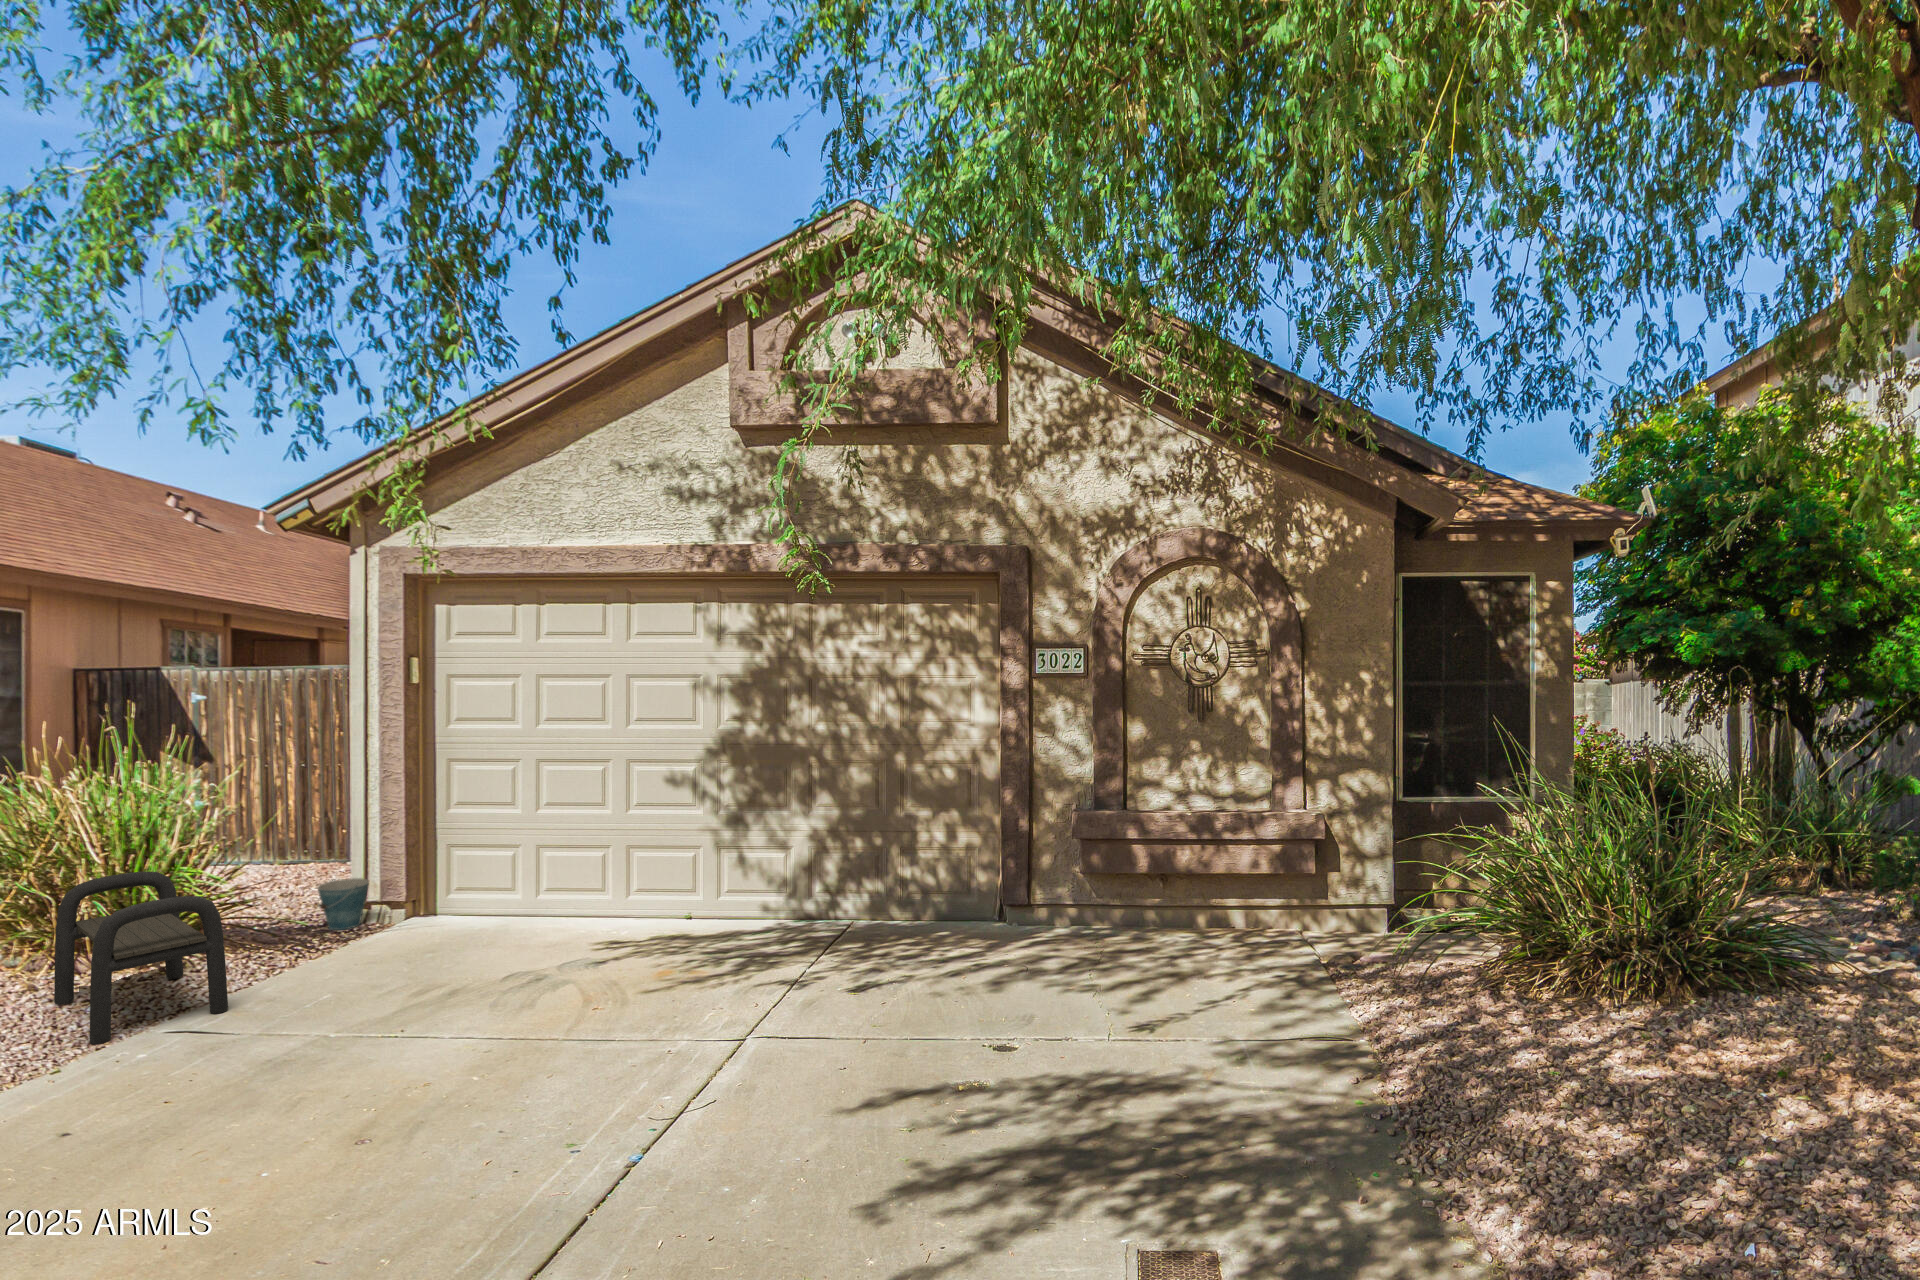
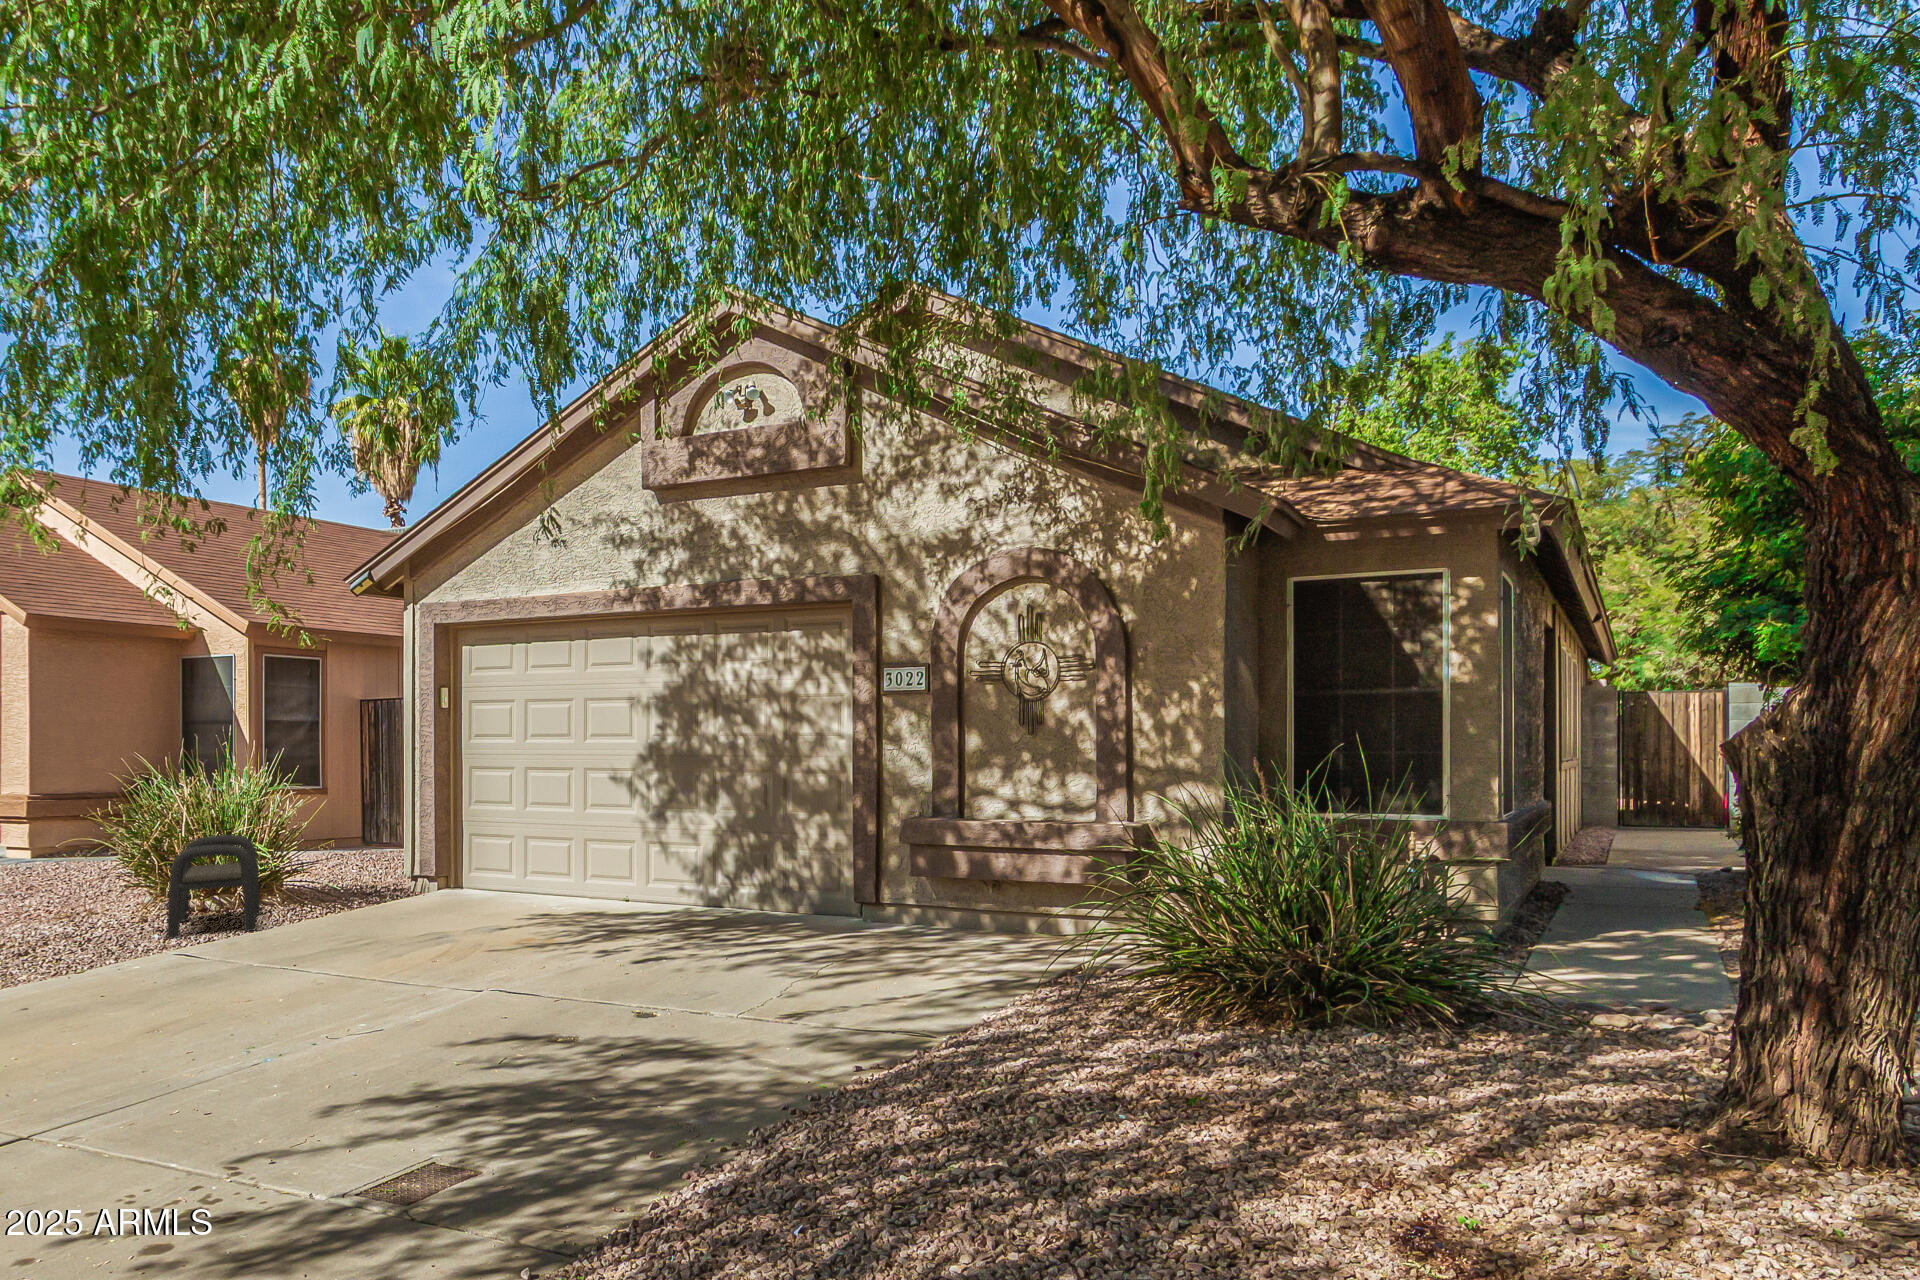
bucket: present [318,878,370,930] -> none [372,862,411,900]

